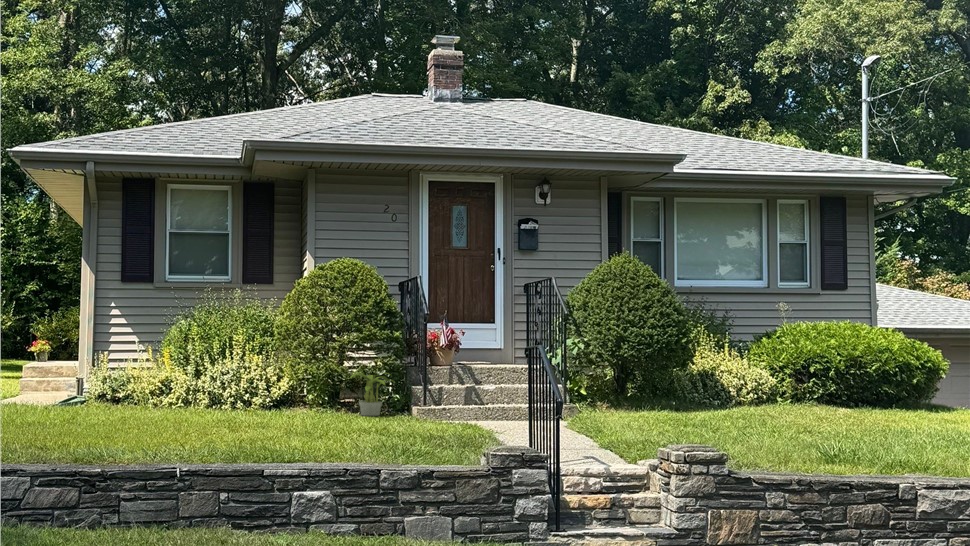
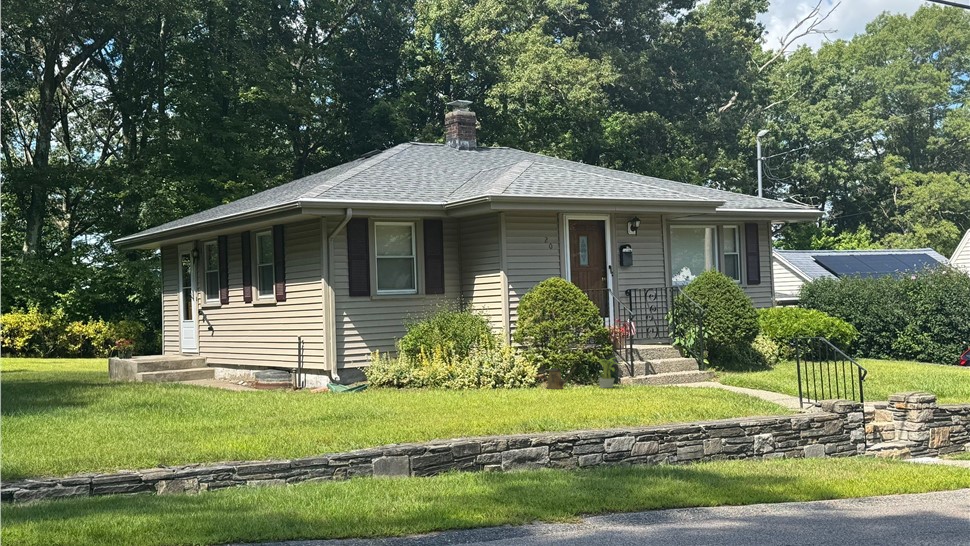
watering can: none [281,383,311,413] -> present [543,367,576,389]

